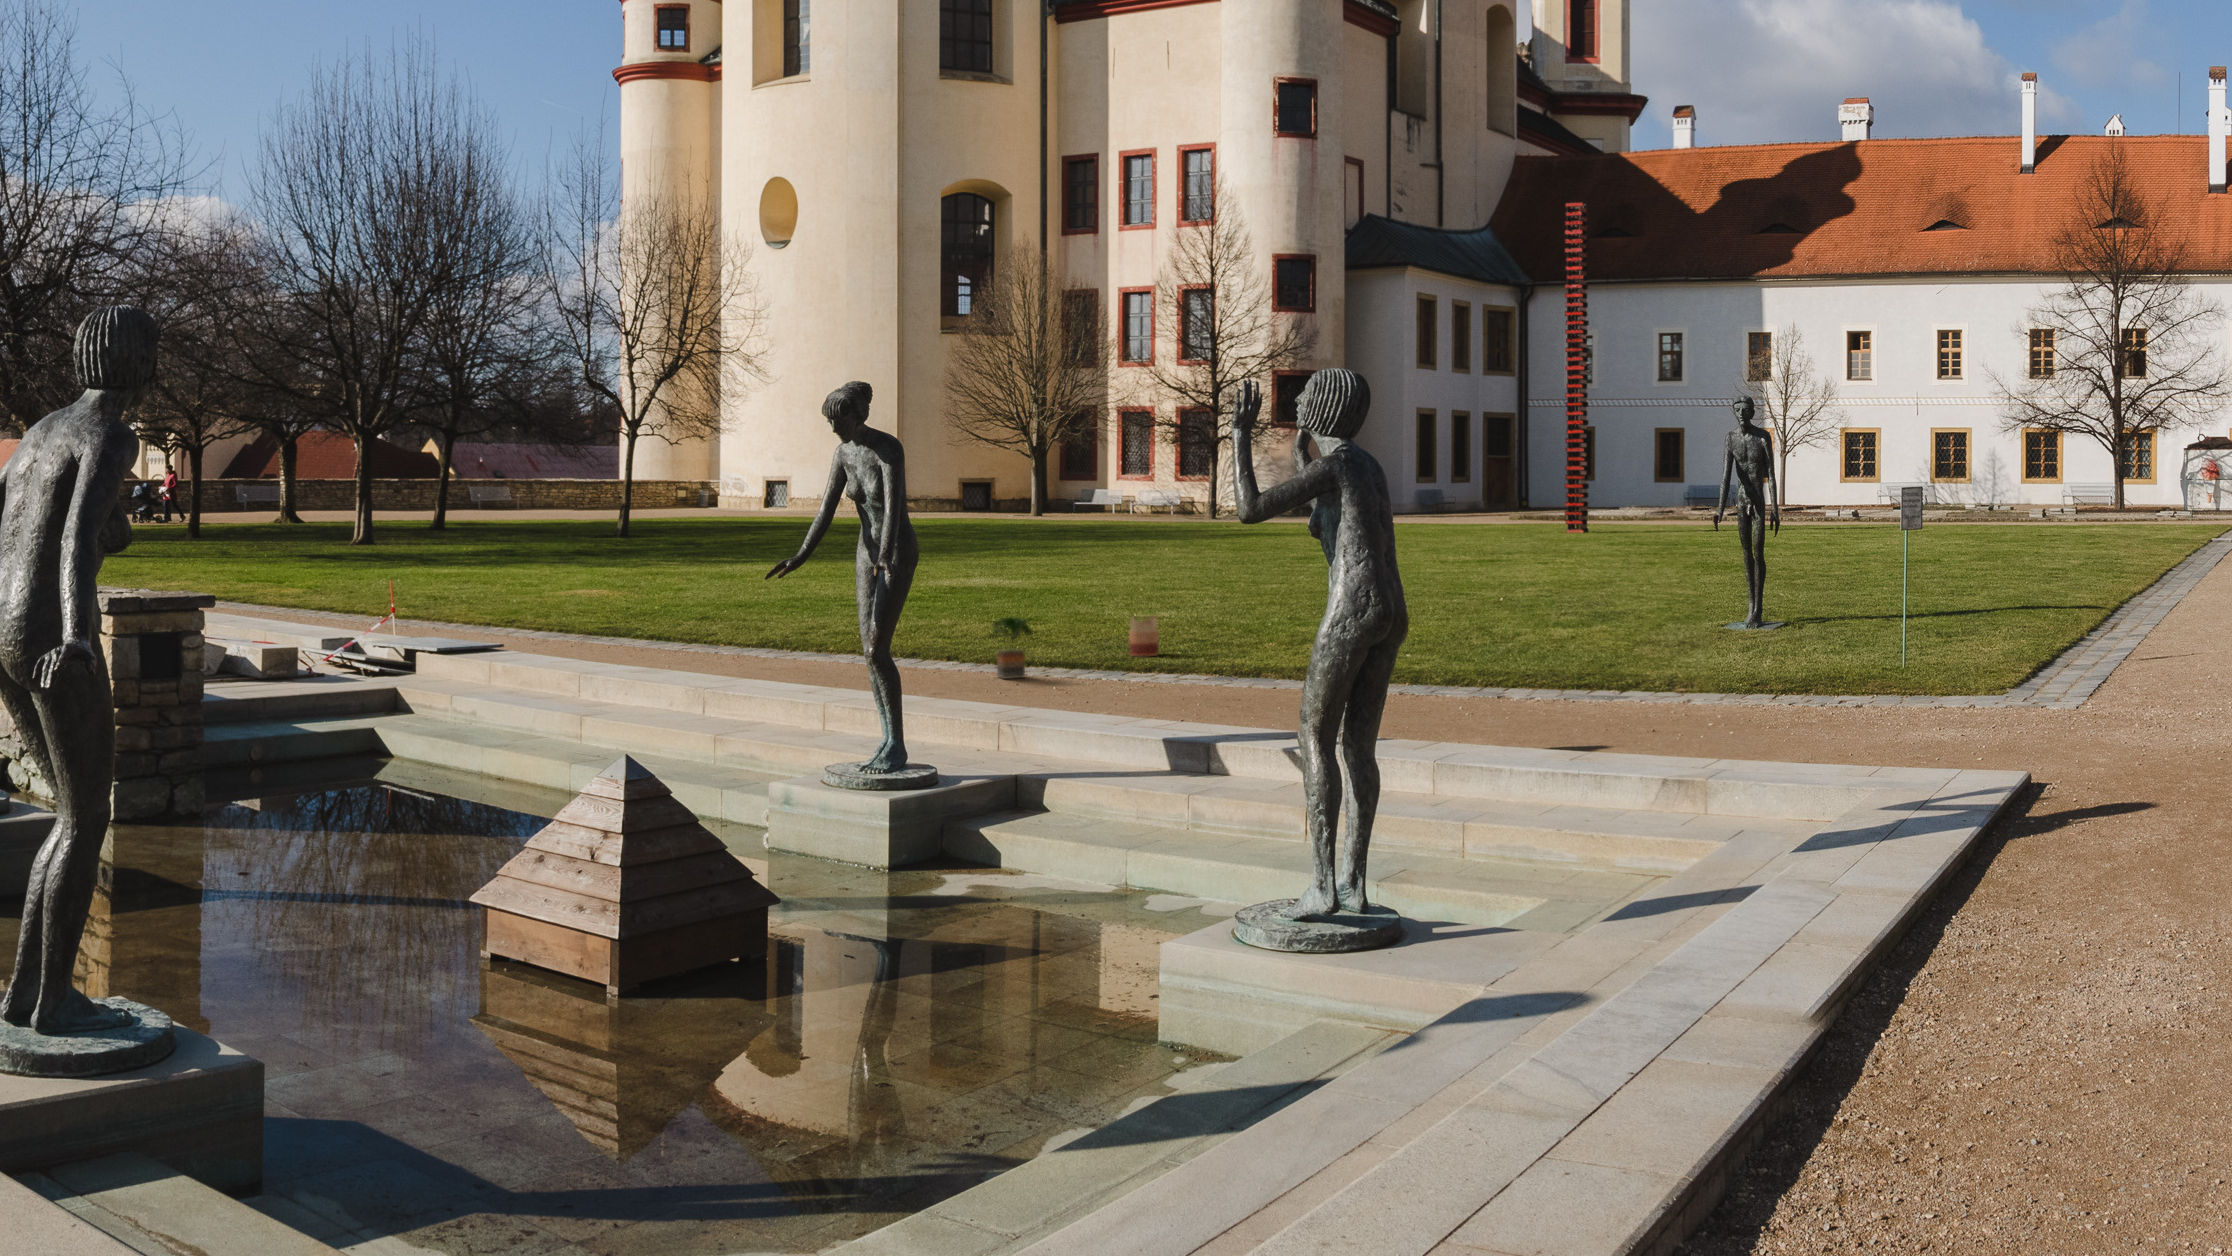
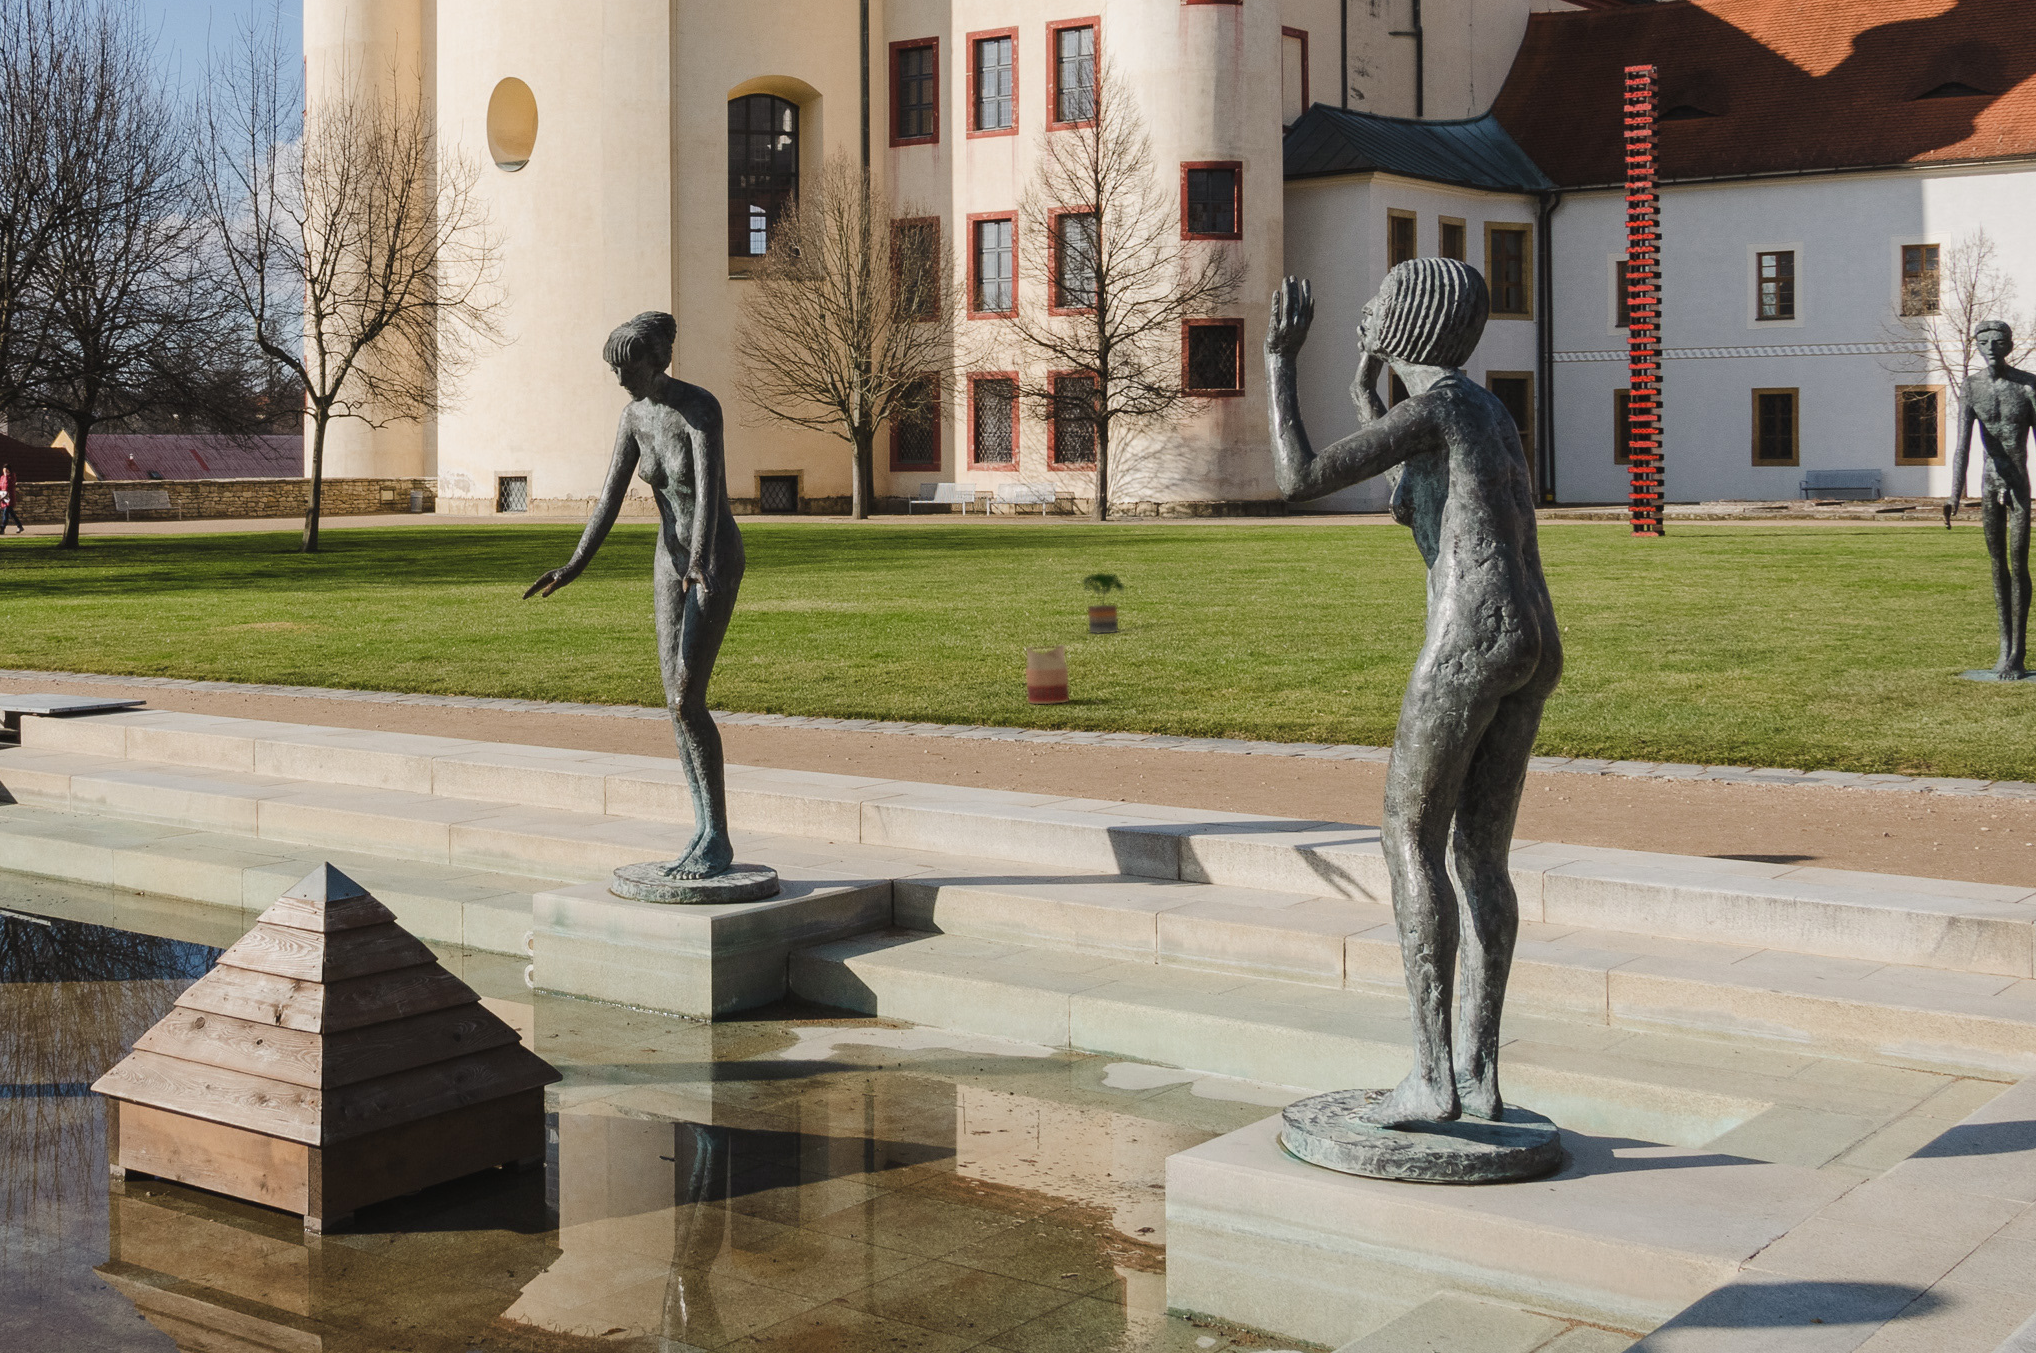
potted tree: present [992,617,1033,679] -> present [1083,573,1124,633]

